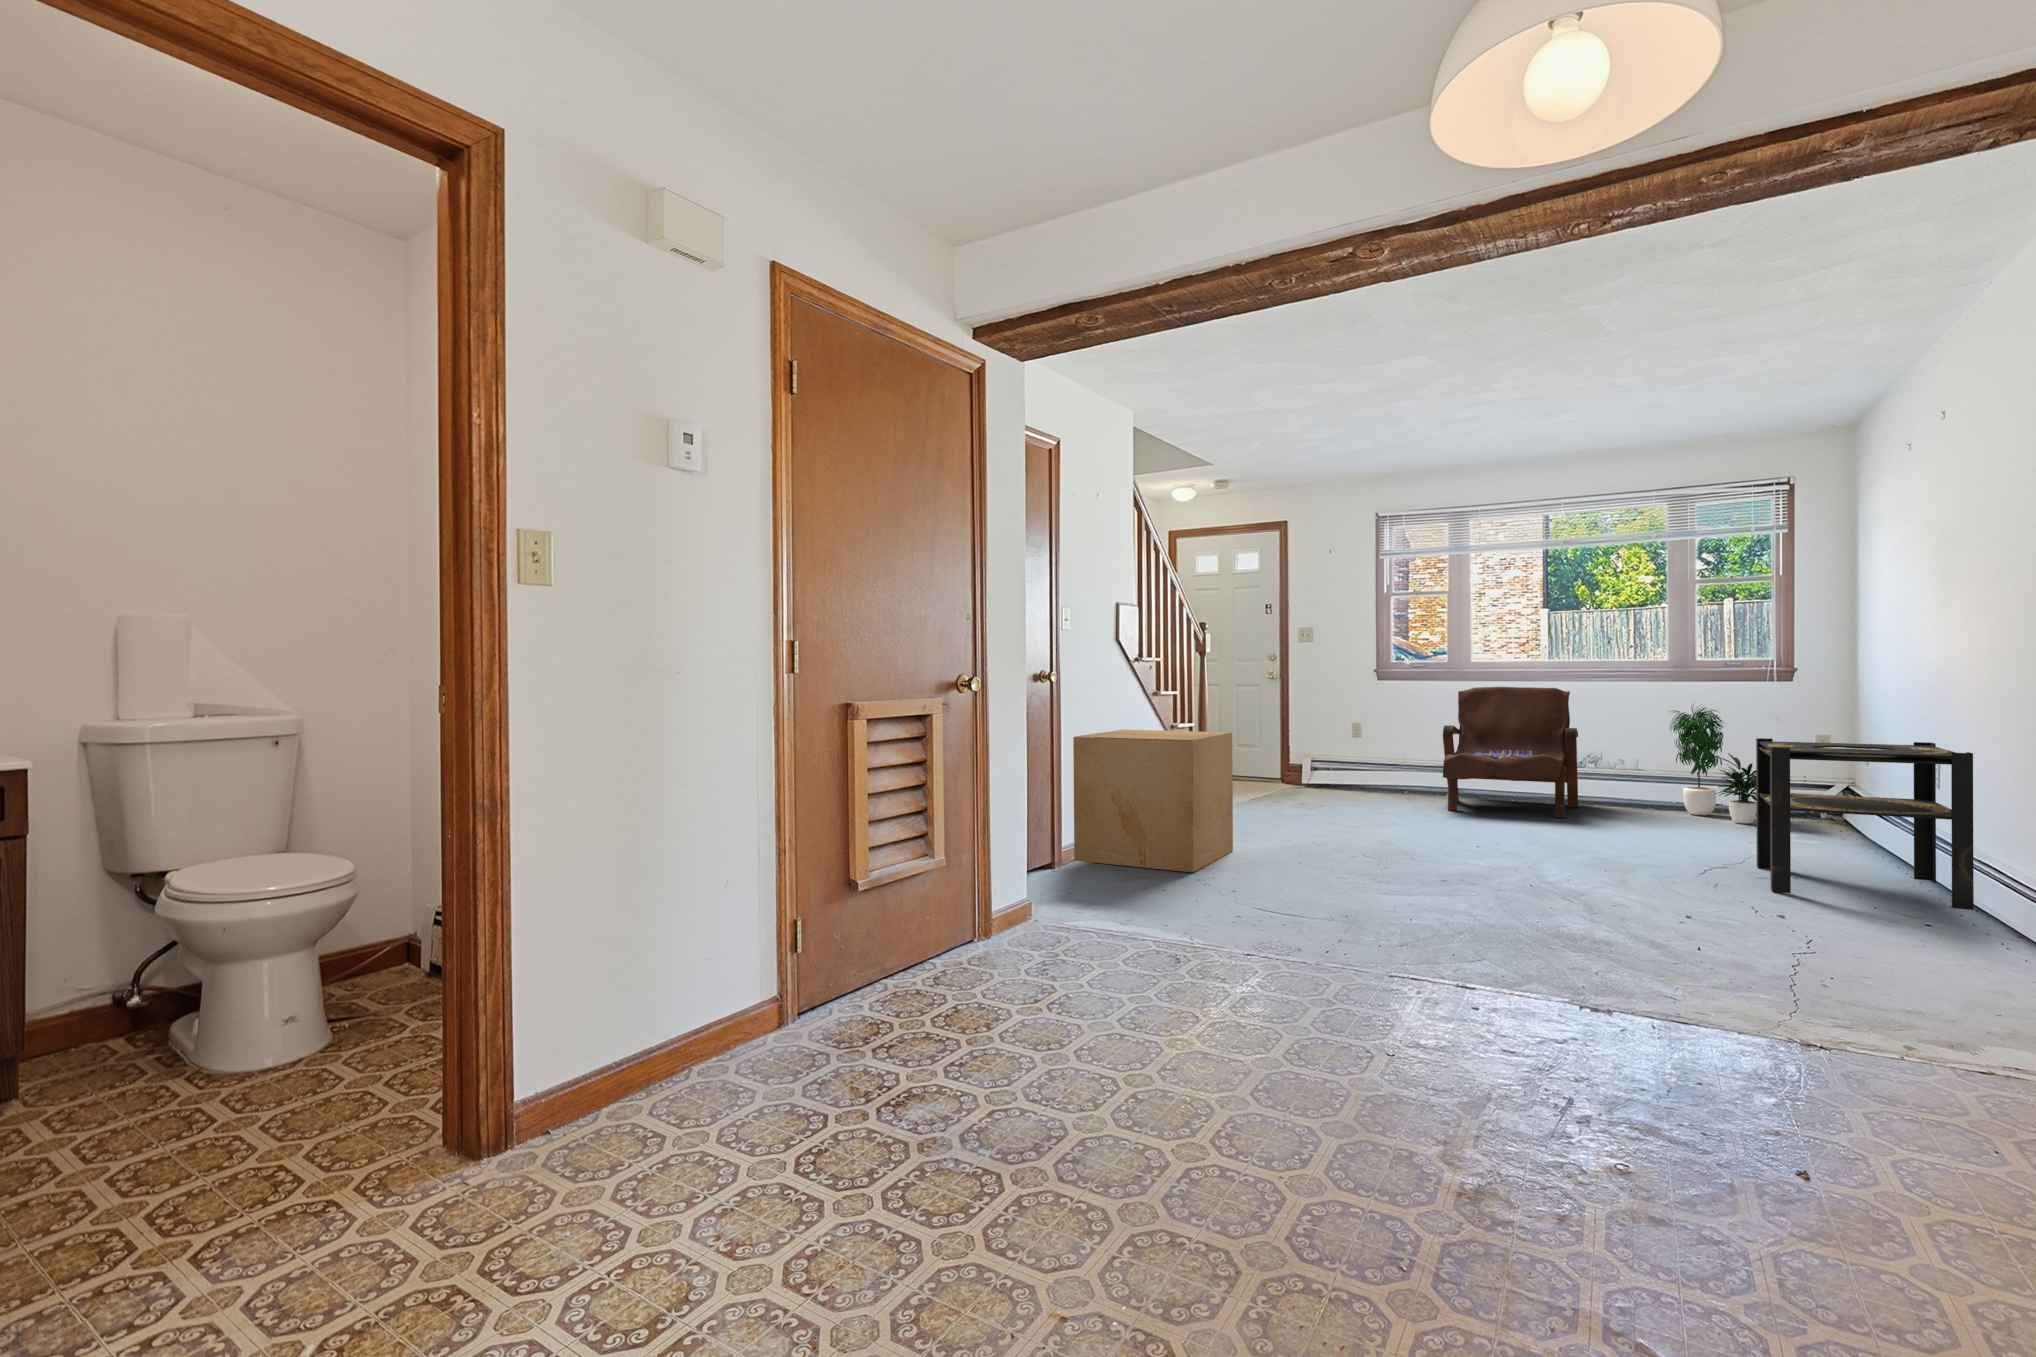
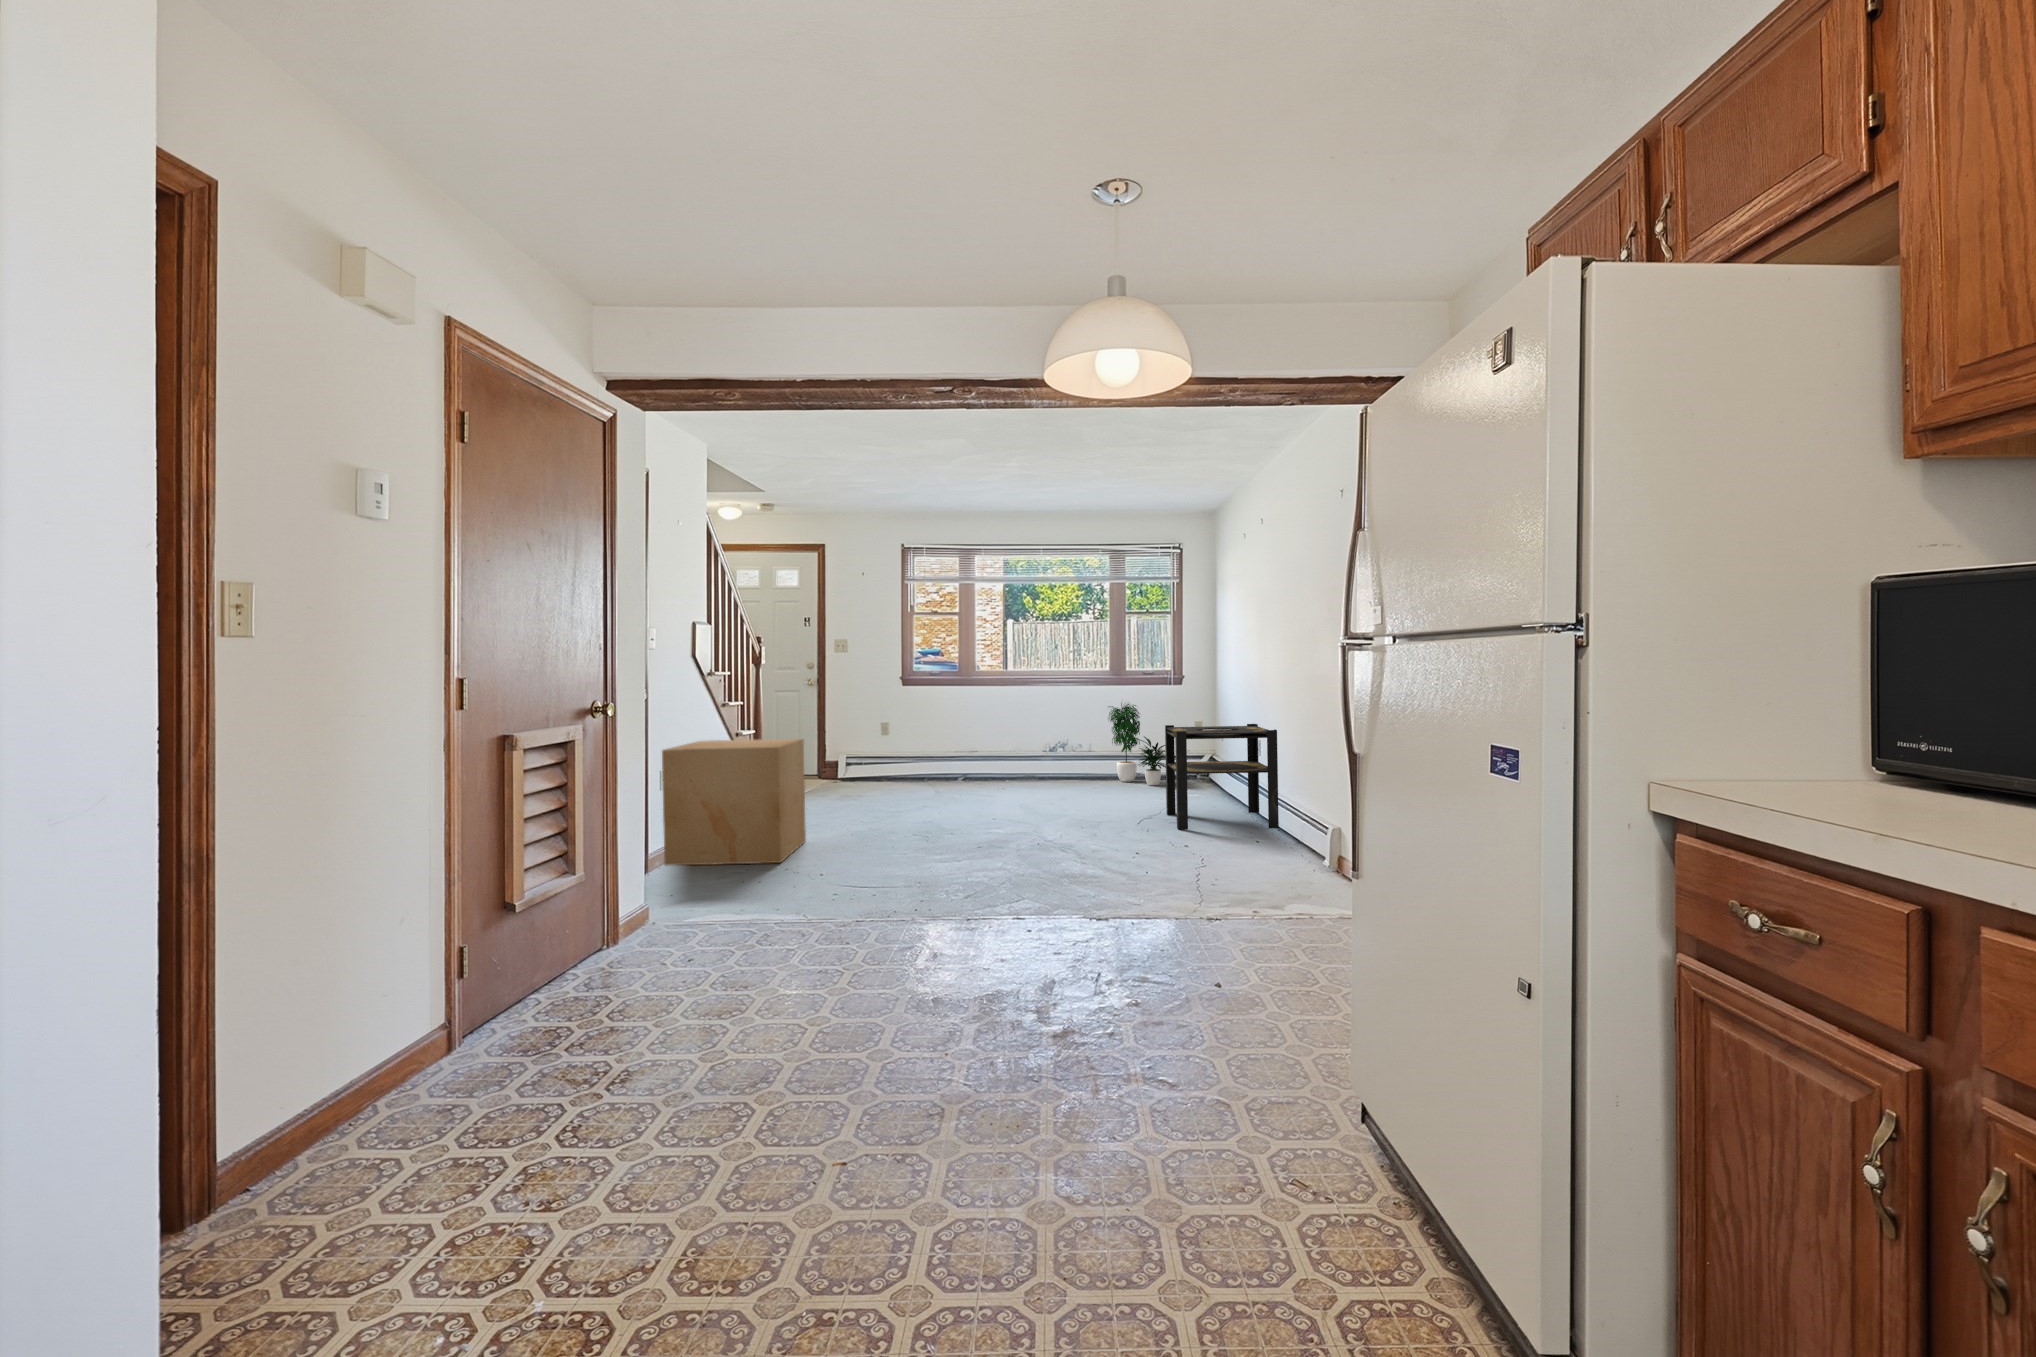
armchair: present [1443,687,1578,818] -> none [956,691,1051,792]

